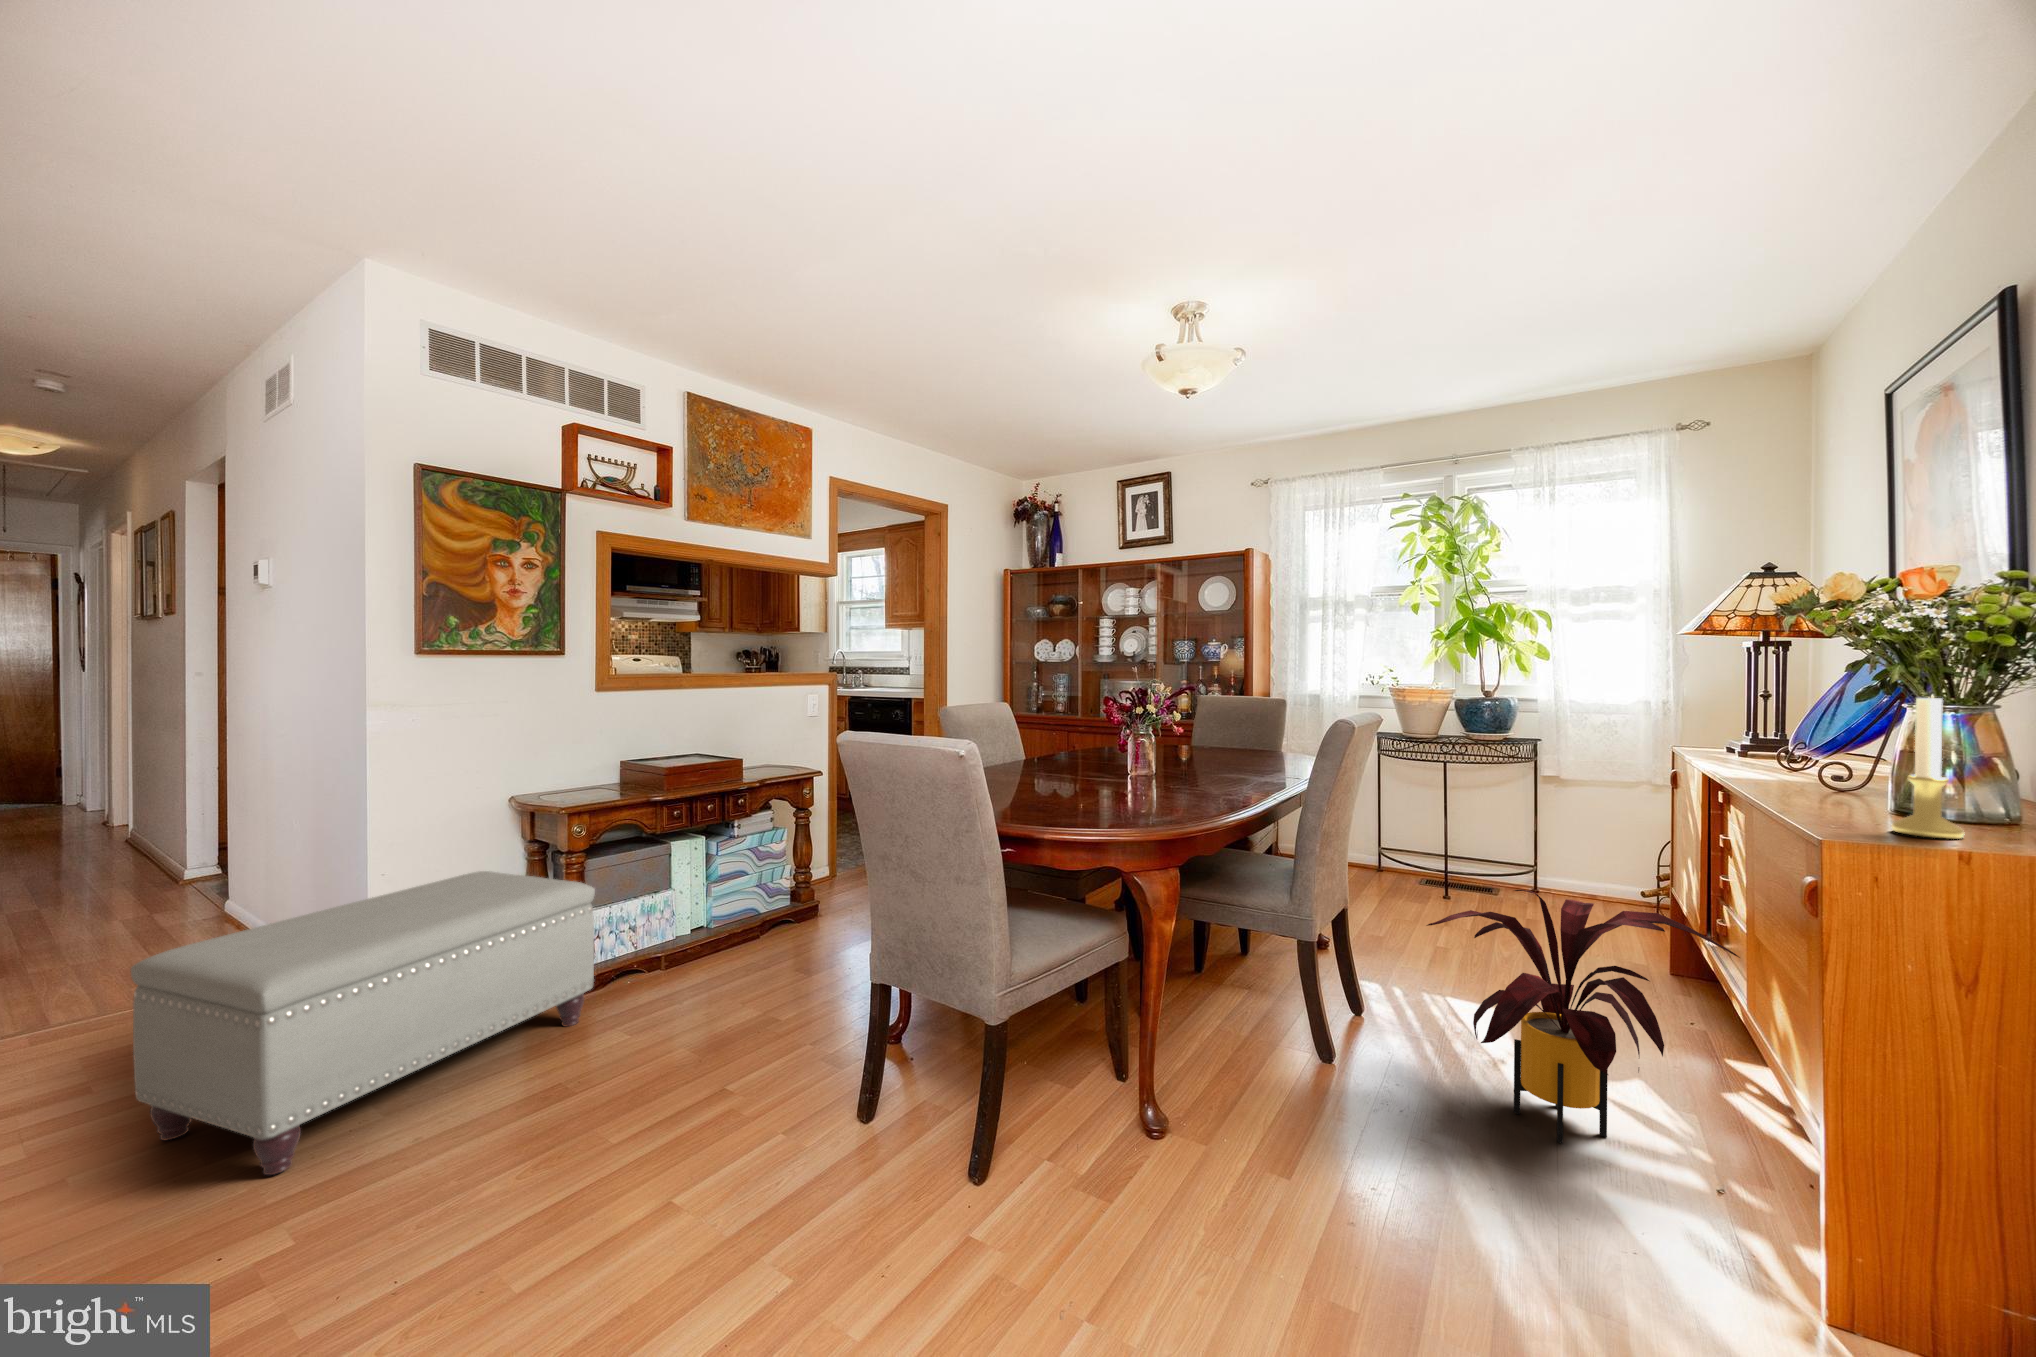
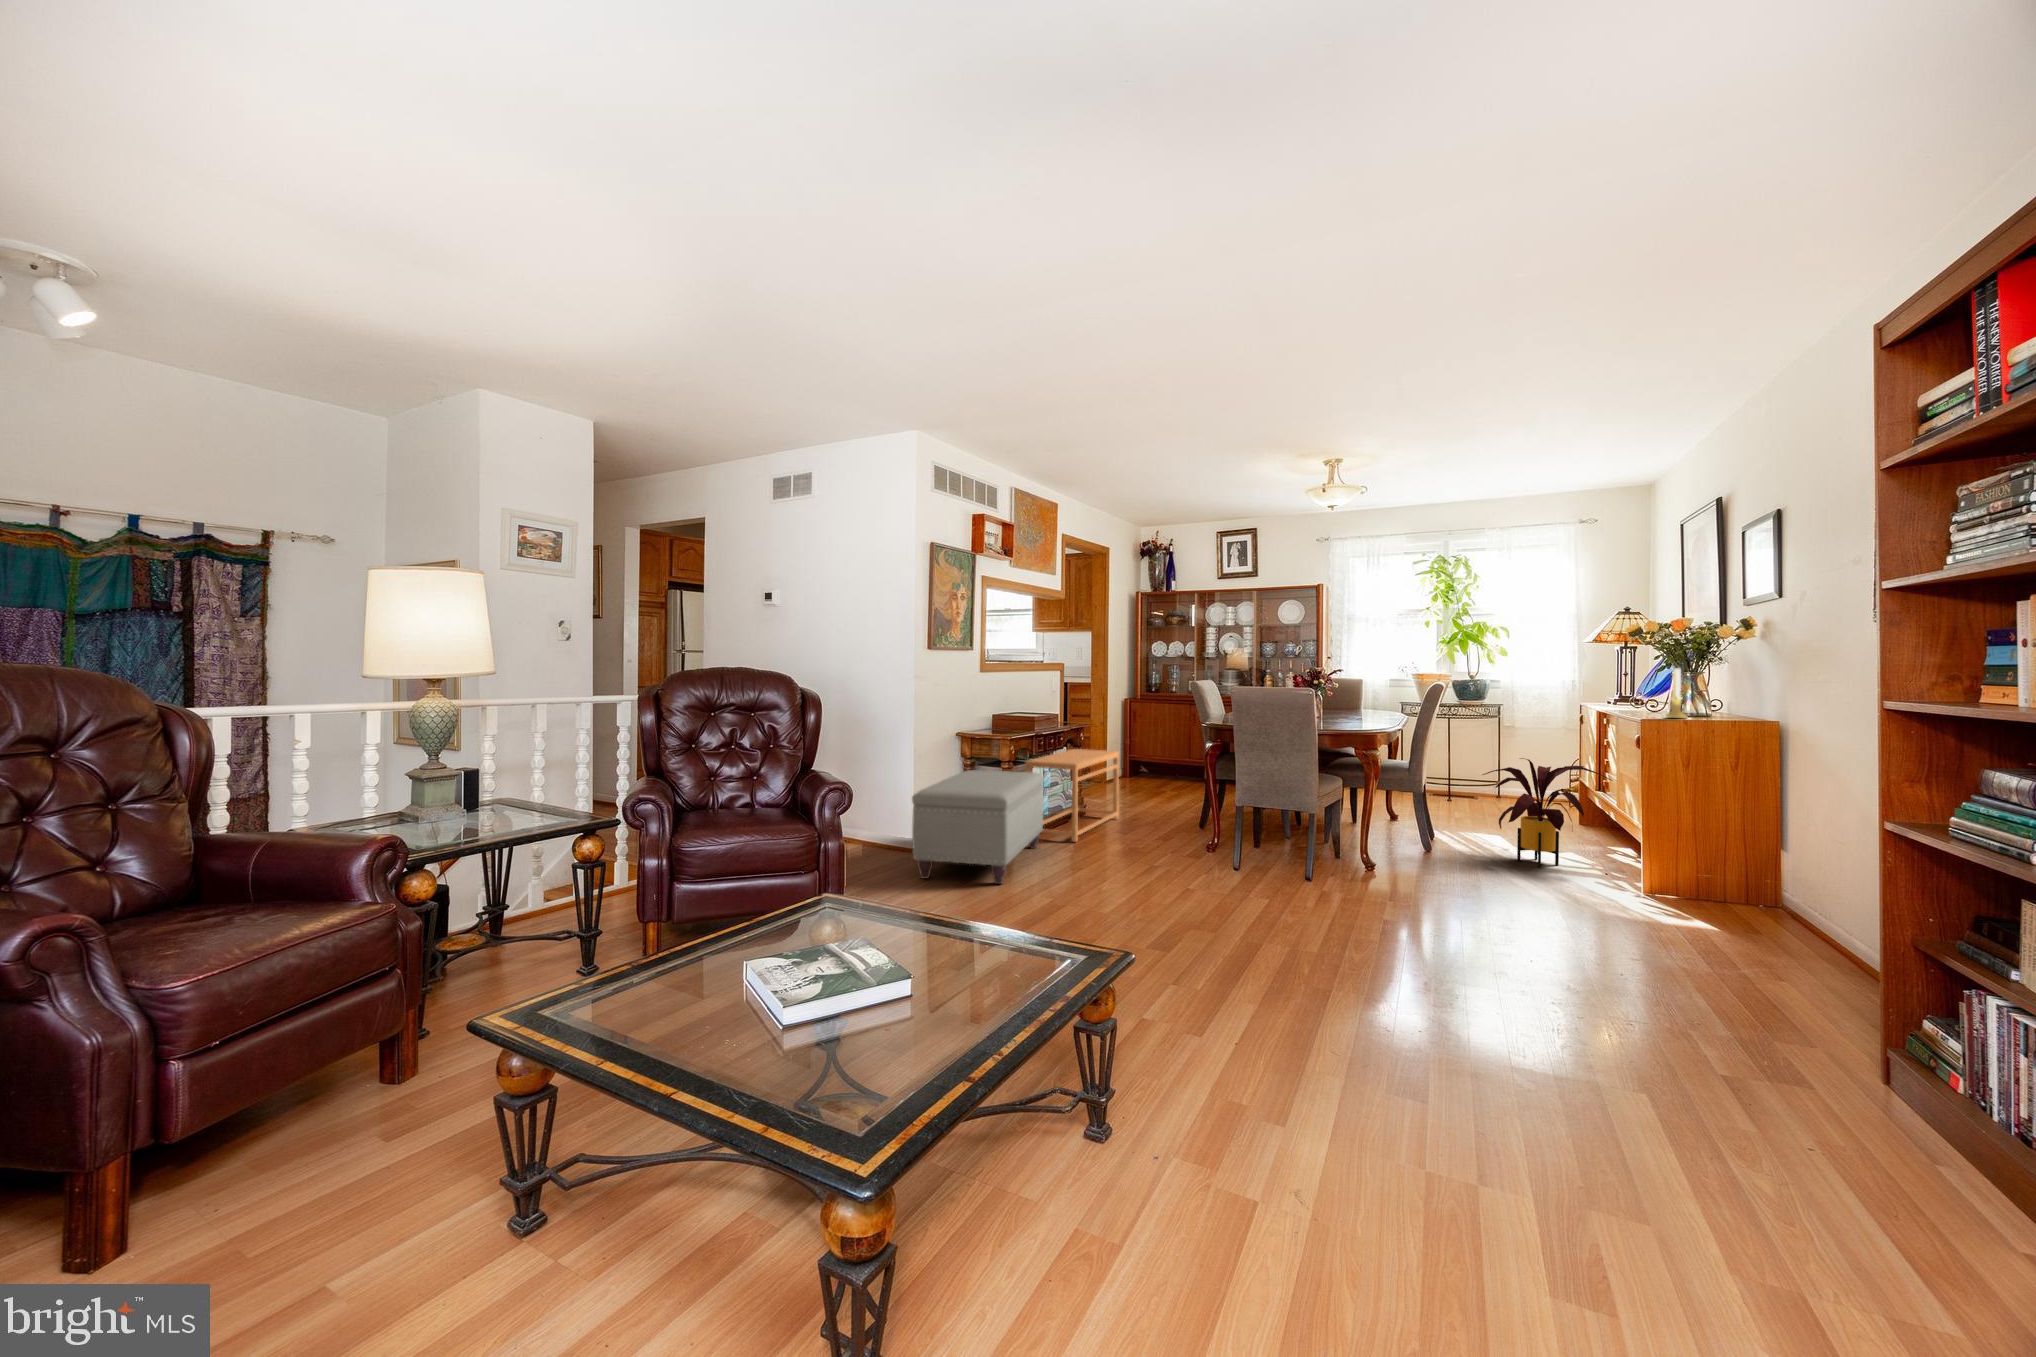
side table: none [607,815,841,1007] -> present [1025,749,1119,842]

